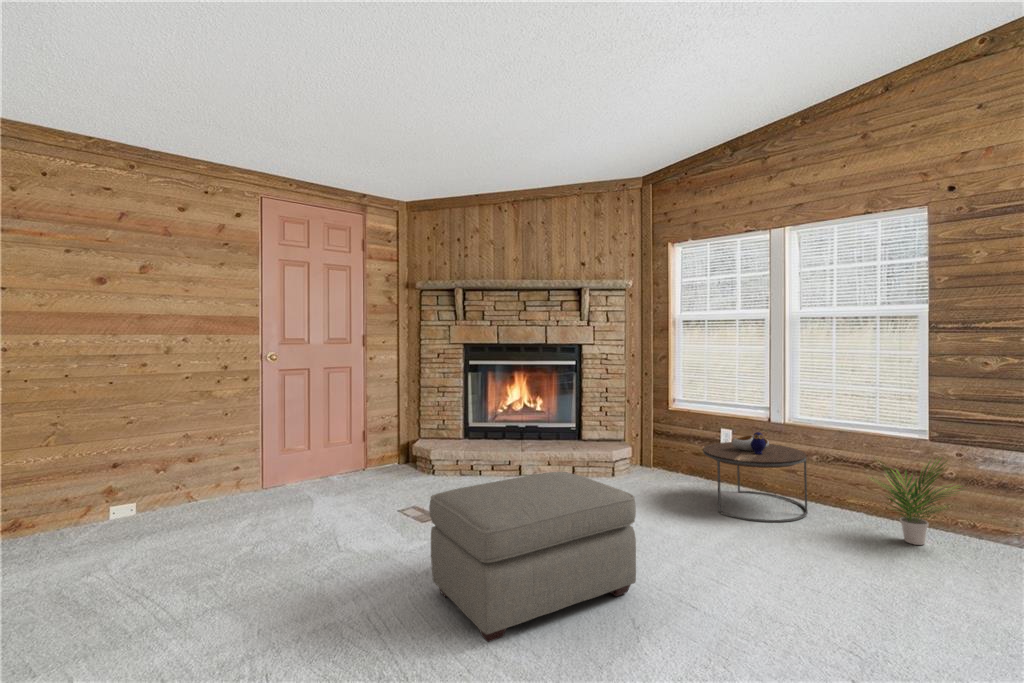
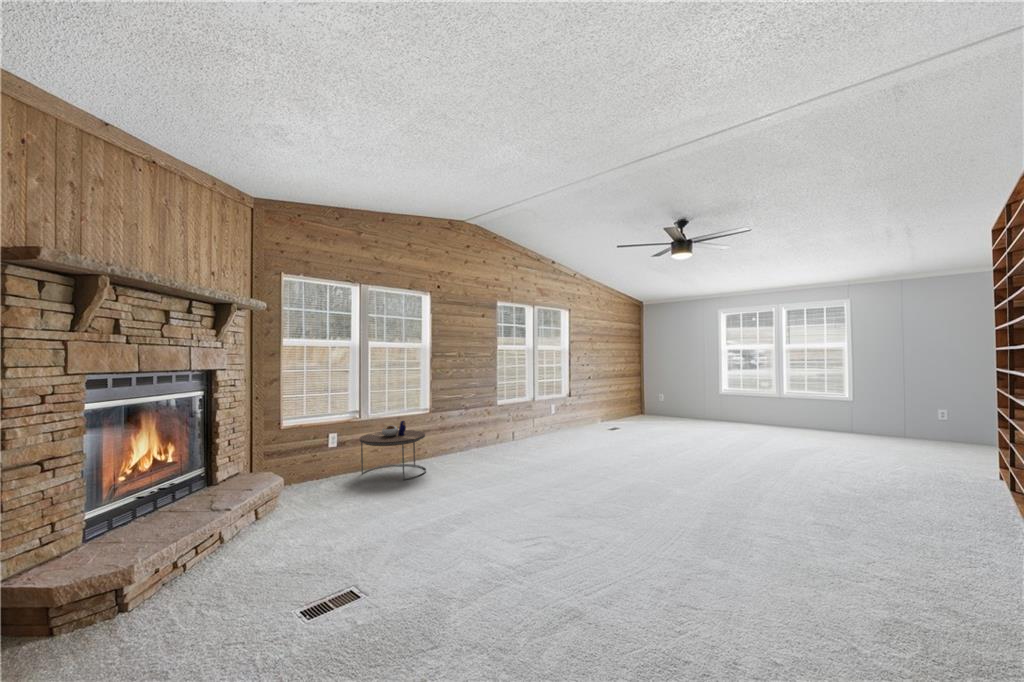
potted plant: present [875,459,961,545] -> none [438,414,475,458]
ottoman: present [429,472,636,642] -> none [471,443,602,544]

